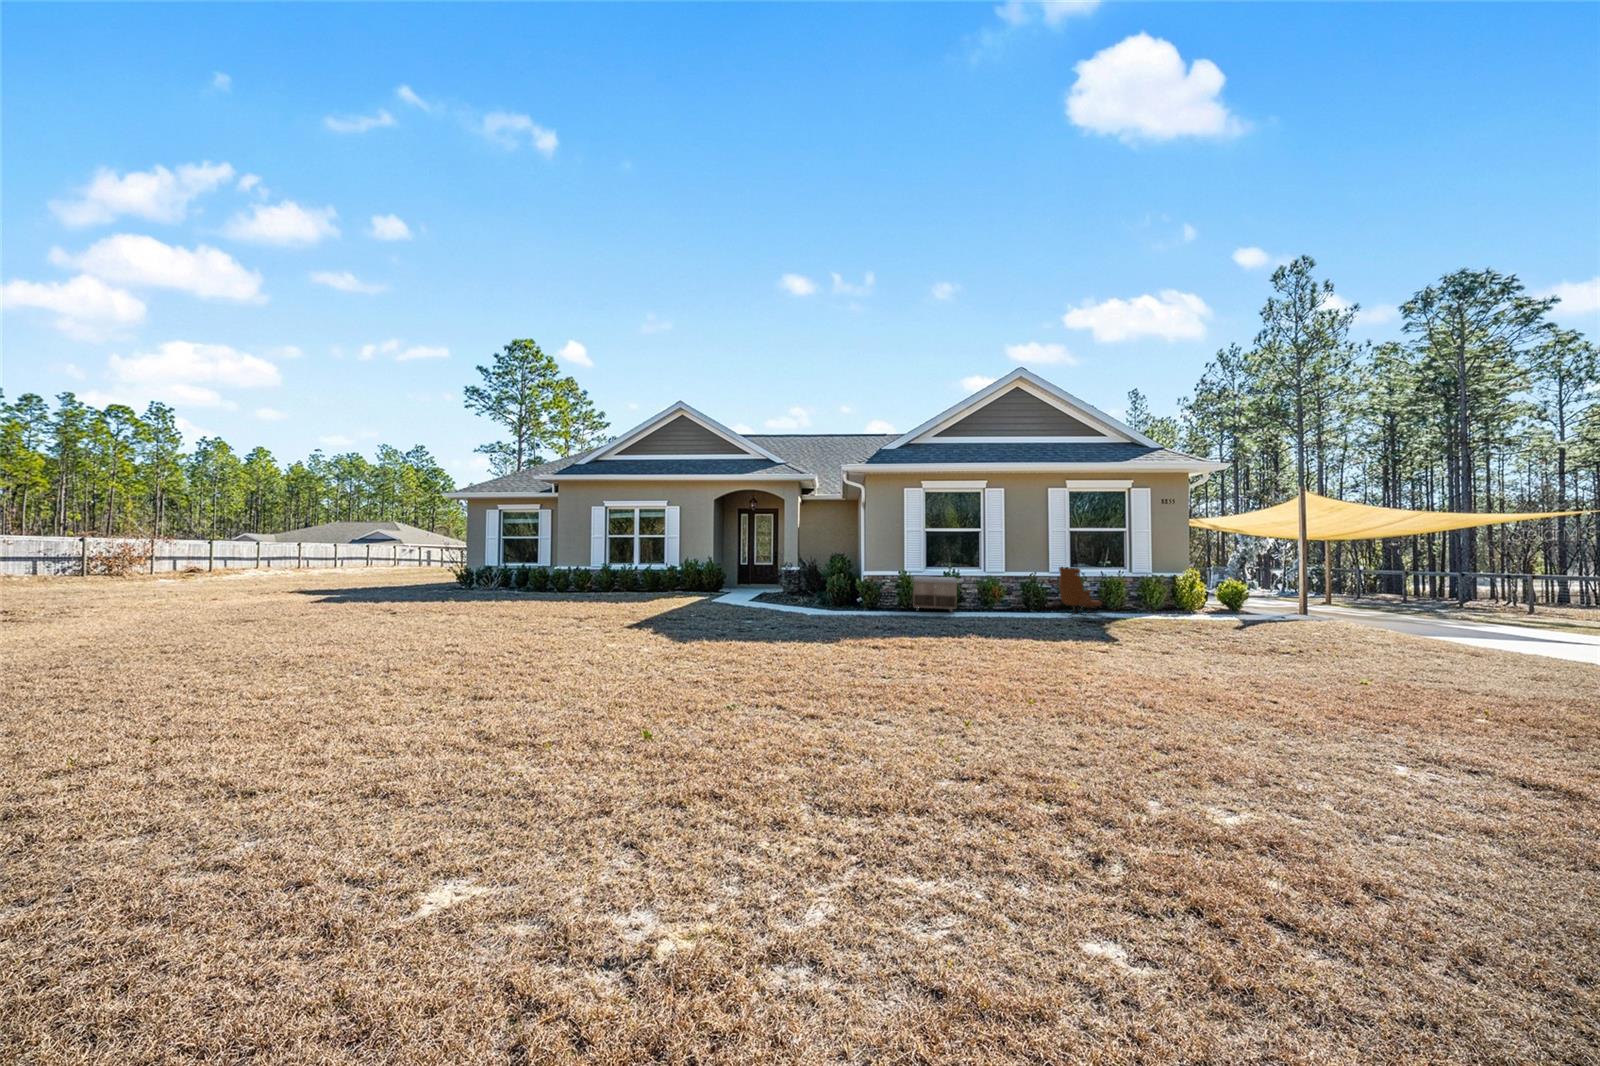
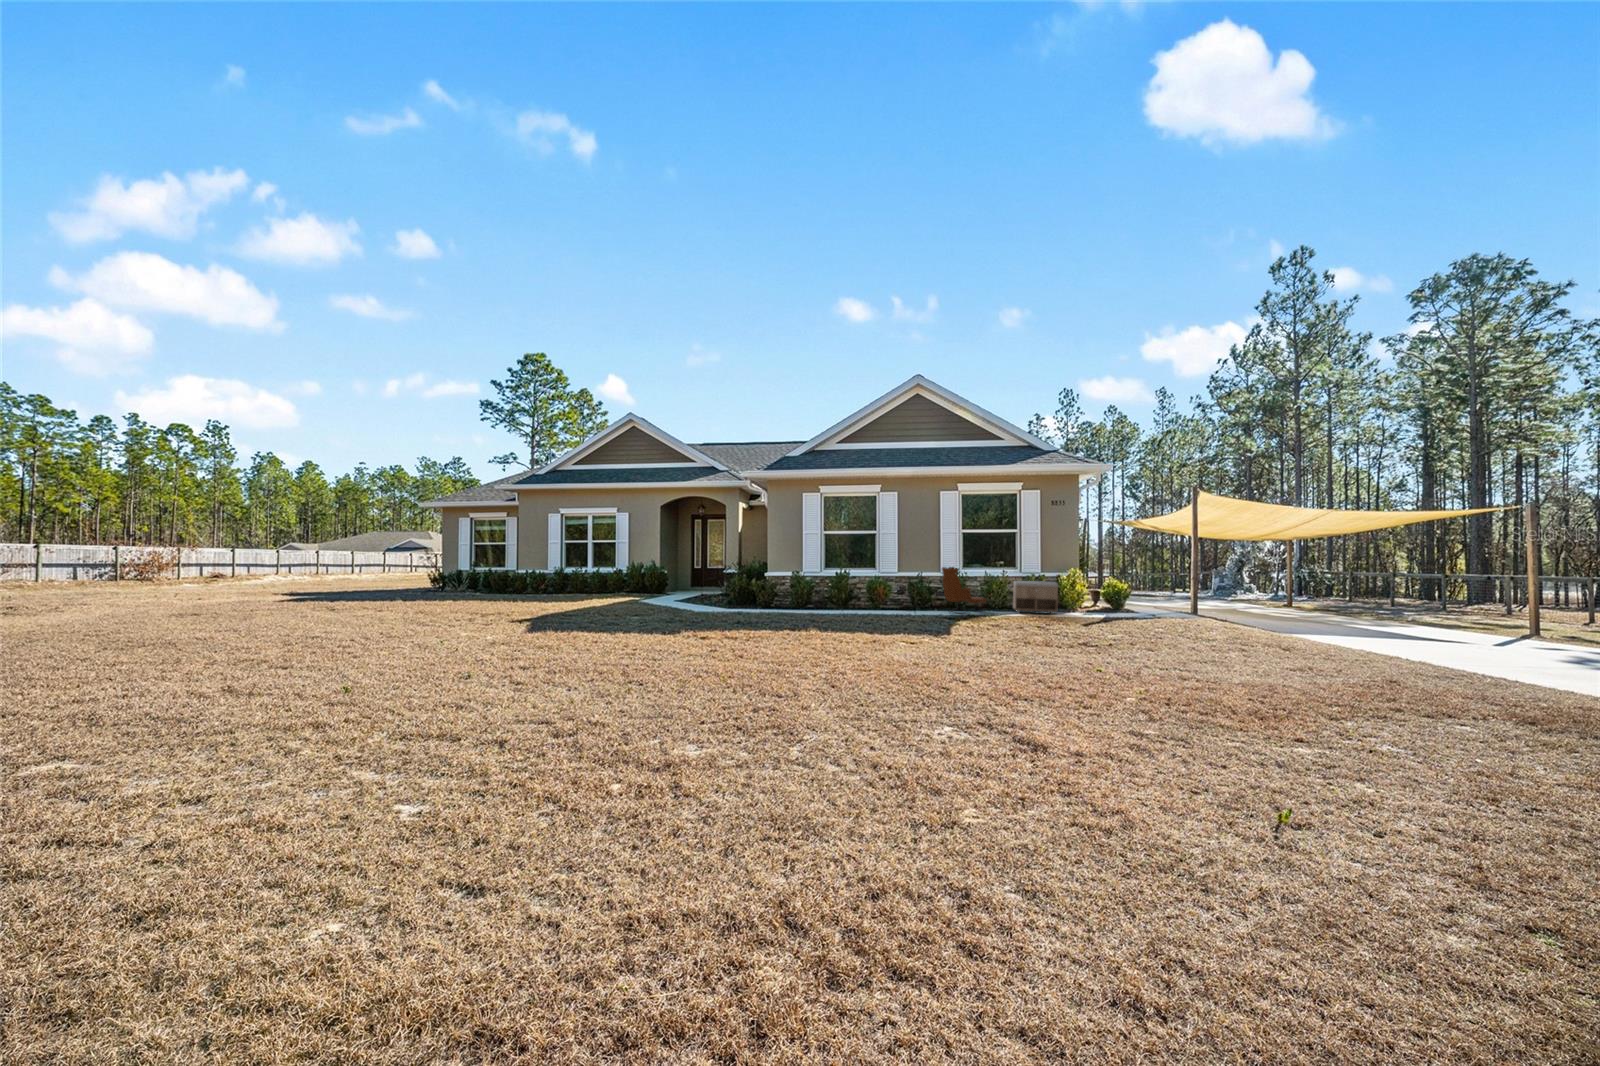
storage bench: present [913,576,957,611] -> present [1013,581,1058,614]

